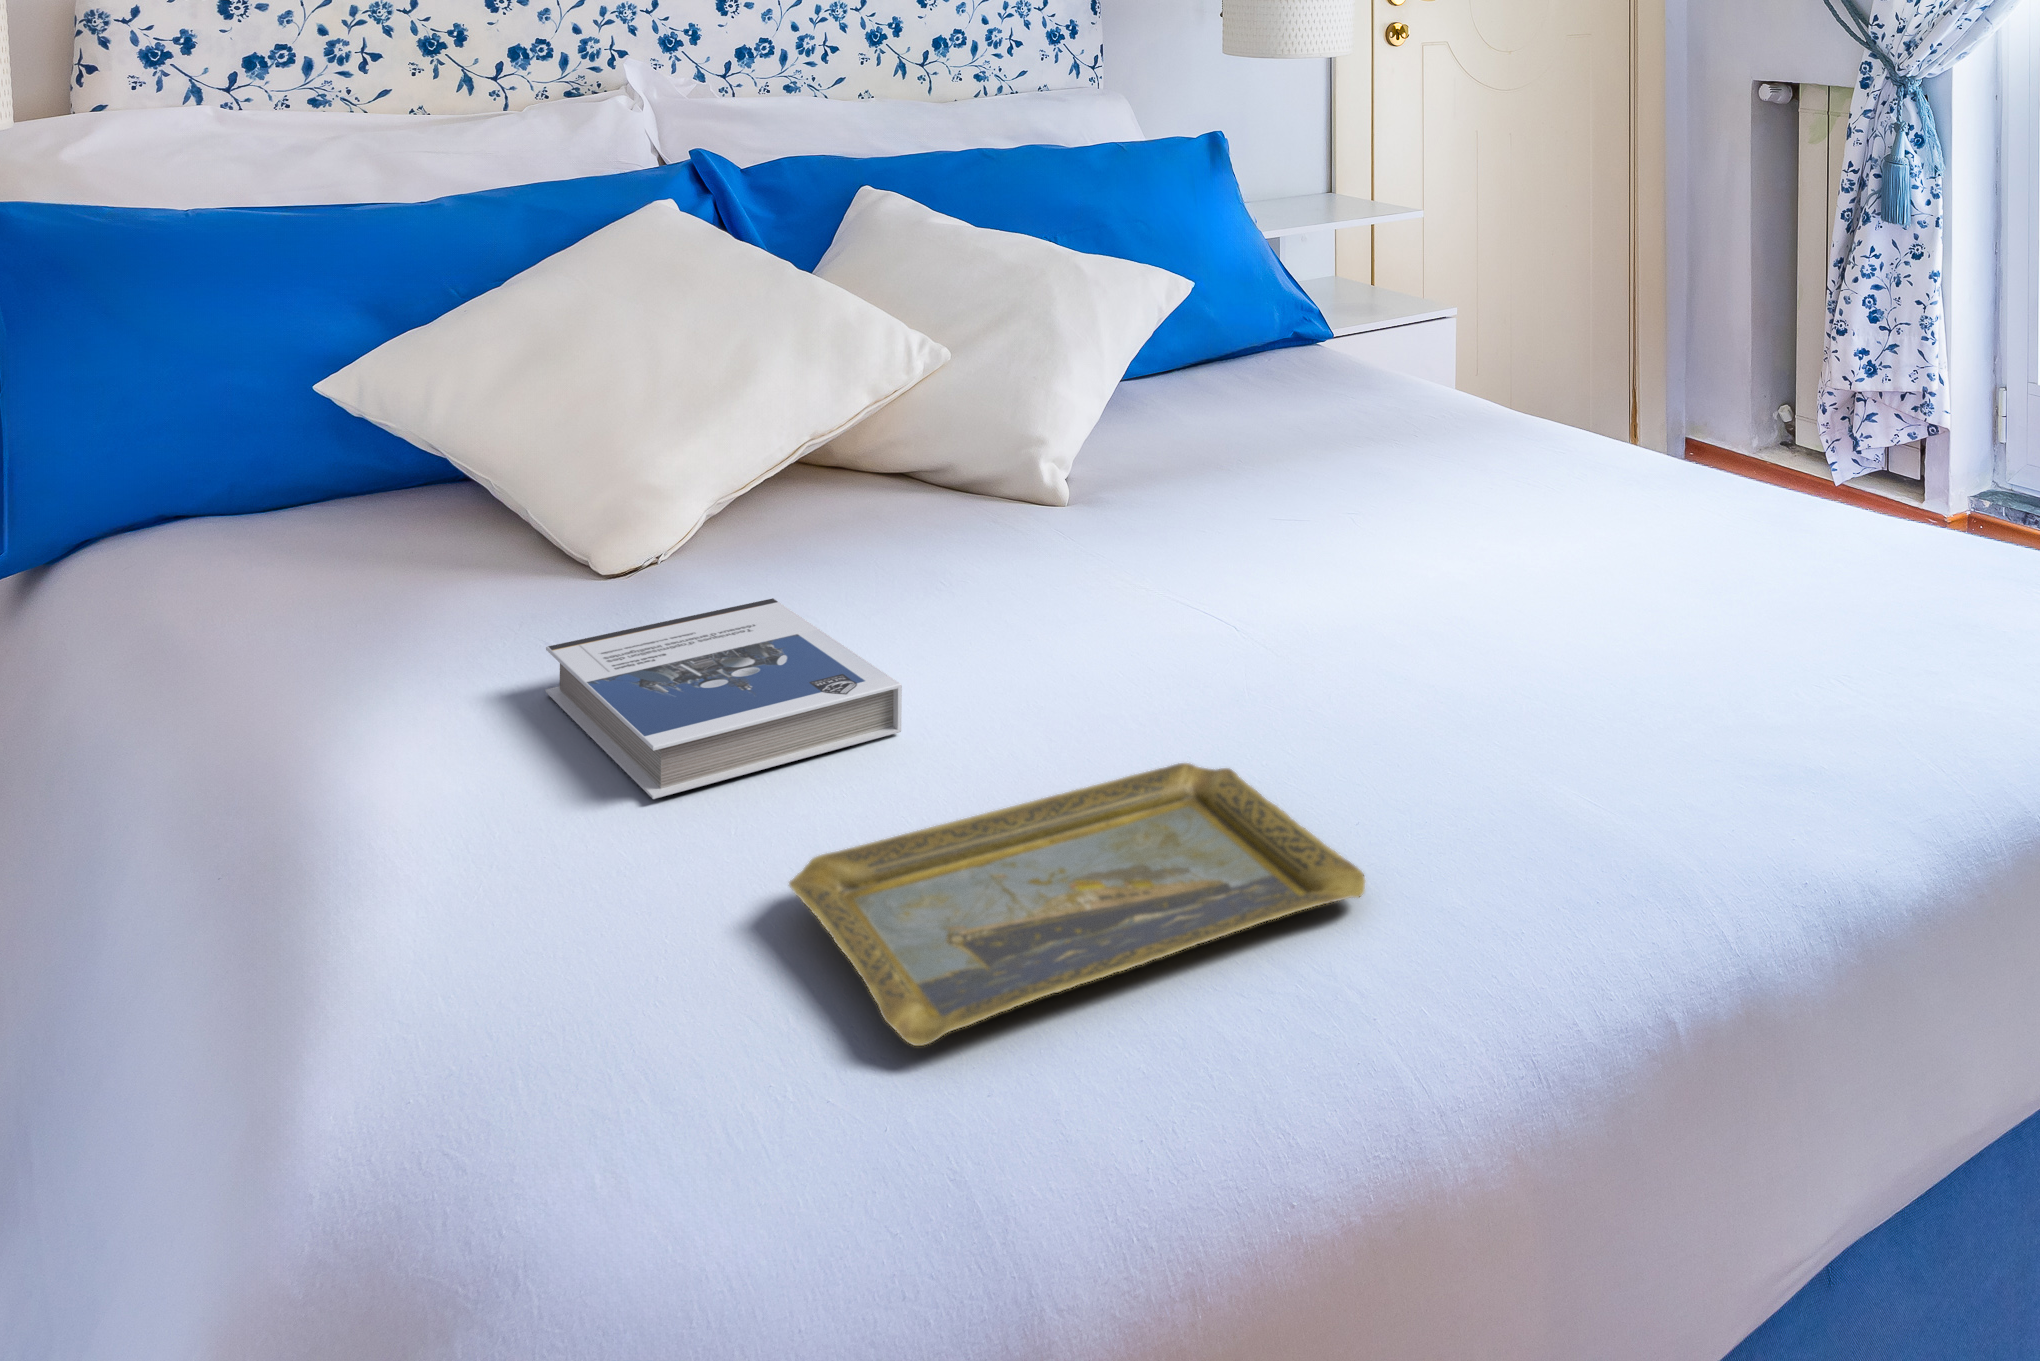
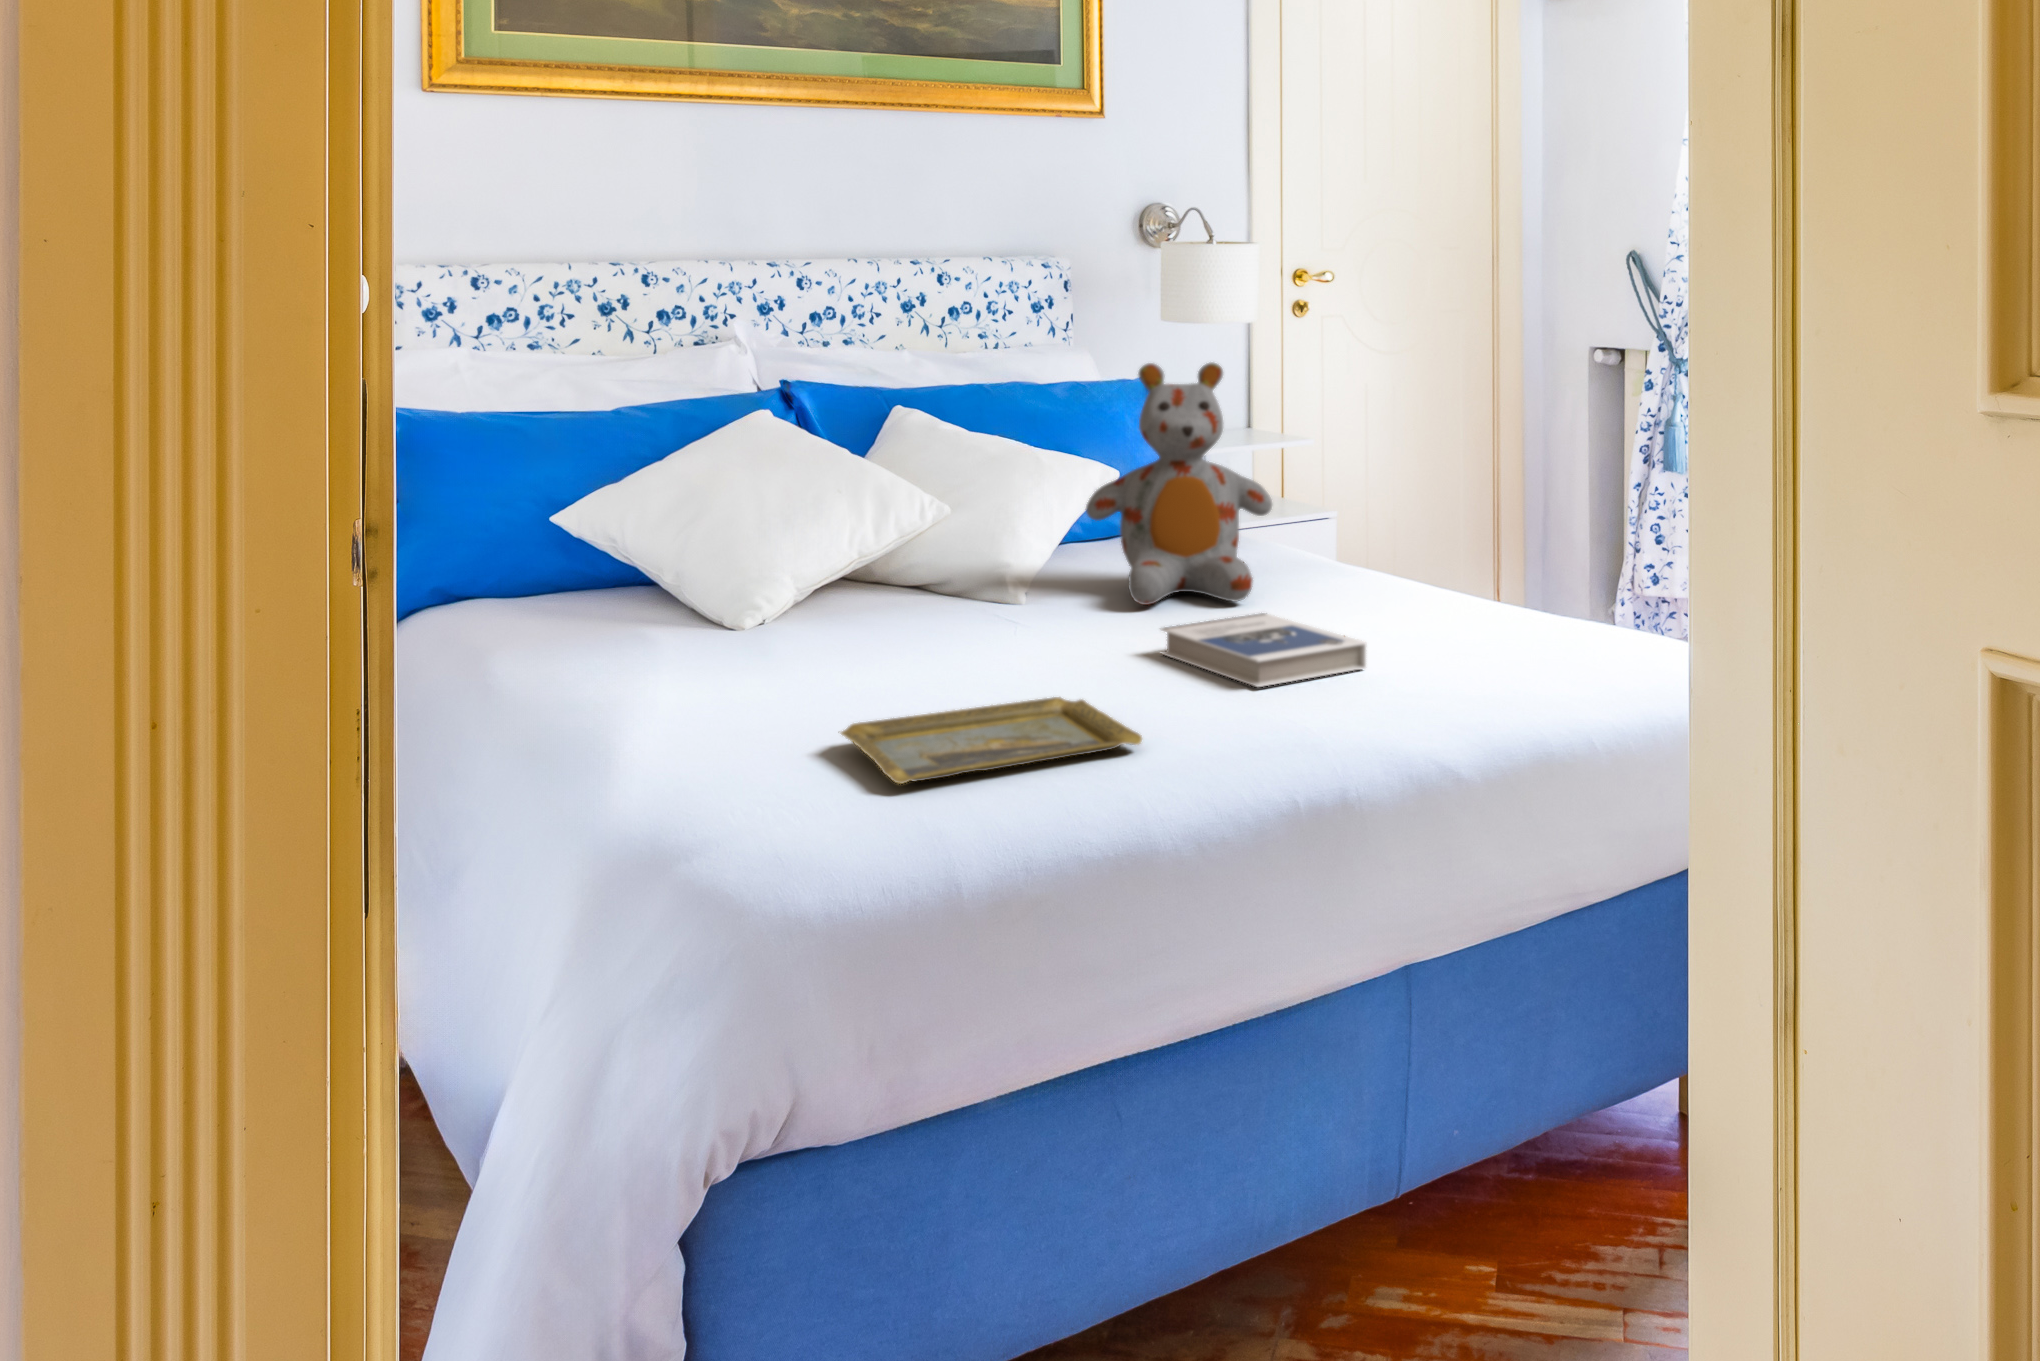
stuffed bear: none [1165,133,1446,517] -> present [1085,362,1272,605]
hardback book: present [546,598,902,799] -> present [1161,613,1367,687]

